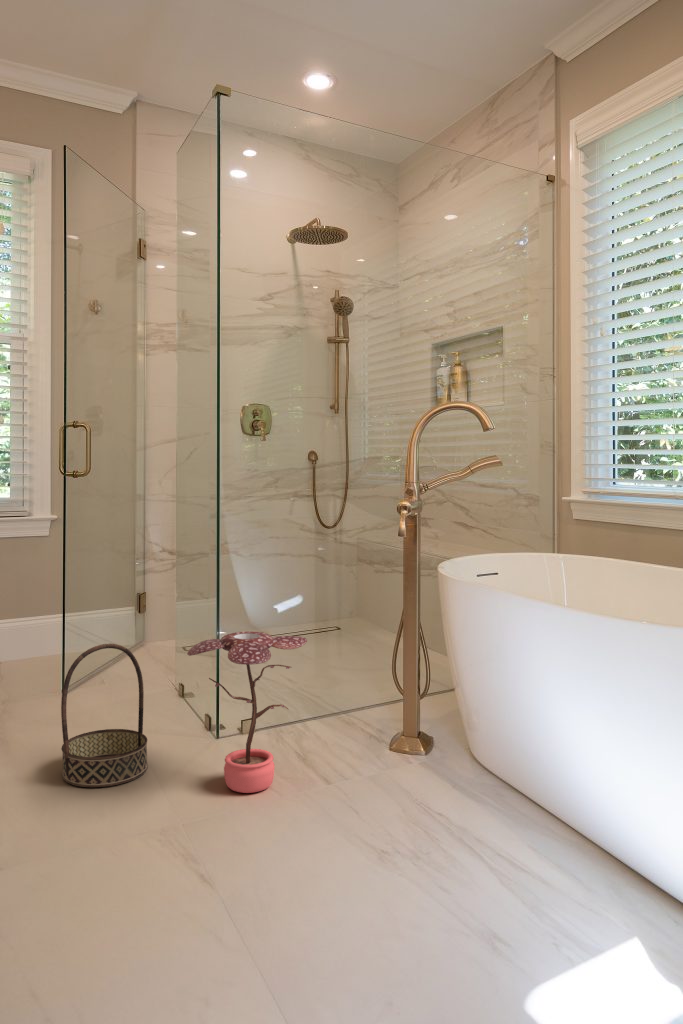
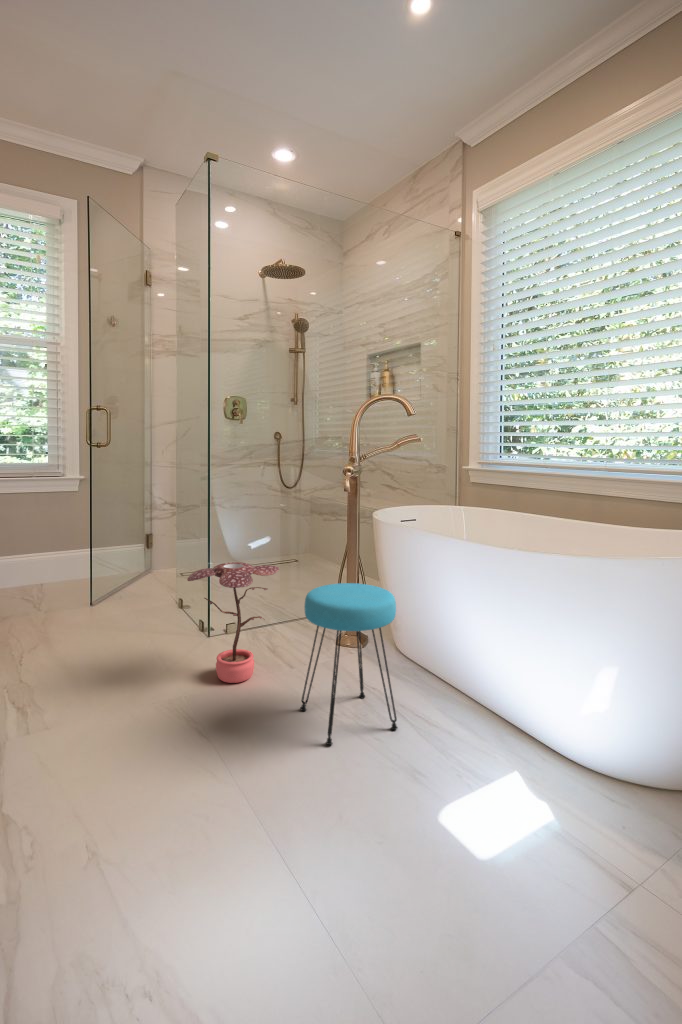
basket: present [61,644,148,787] -> none [87,572,157,682]
stool: none [331,660,459,872] -> present [300,583,398,745]

